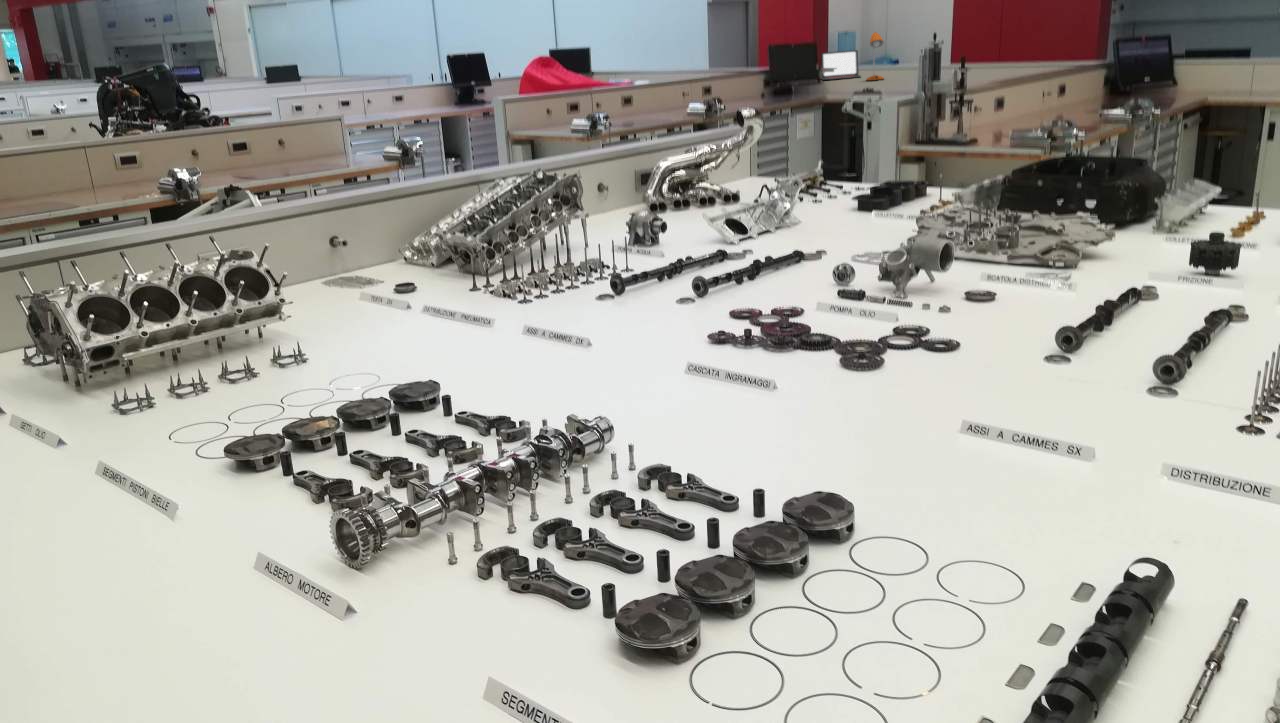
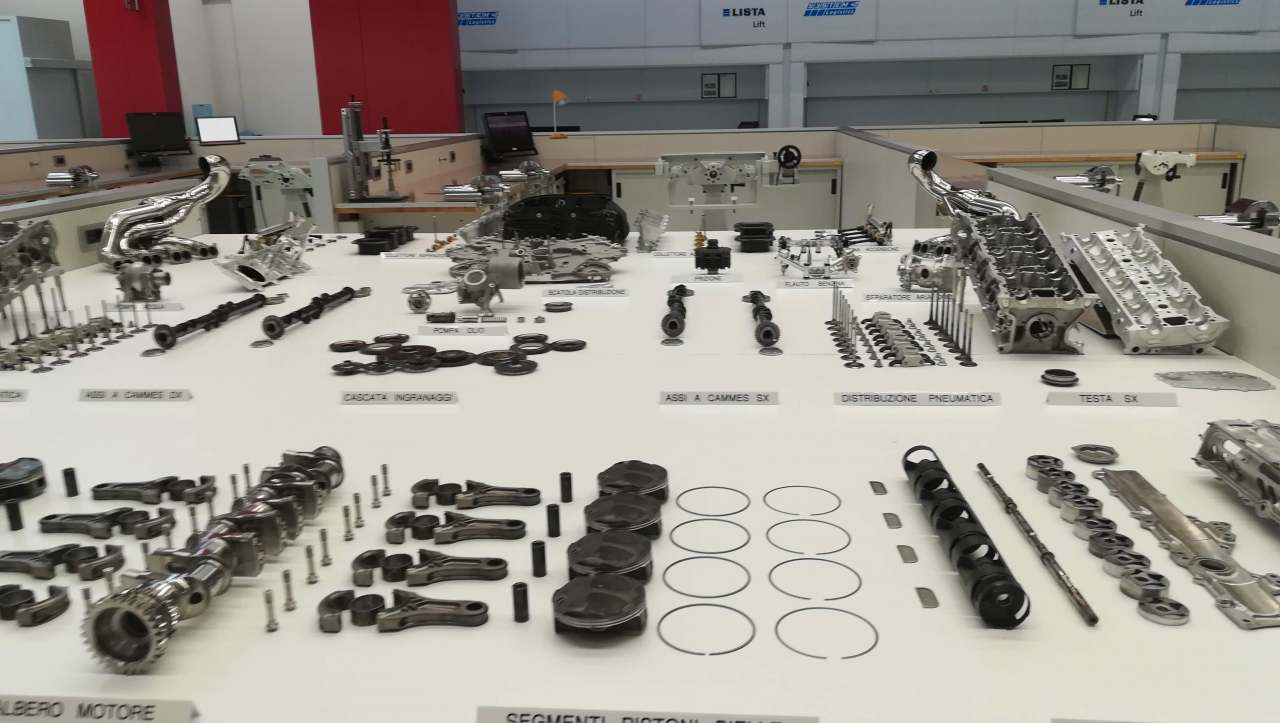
desk lamp: present [866,32,884,81] -> present [550,90,569,138]

